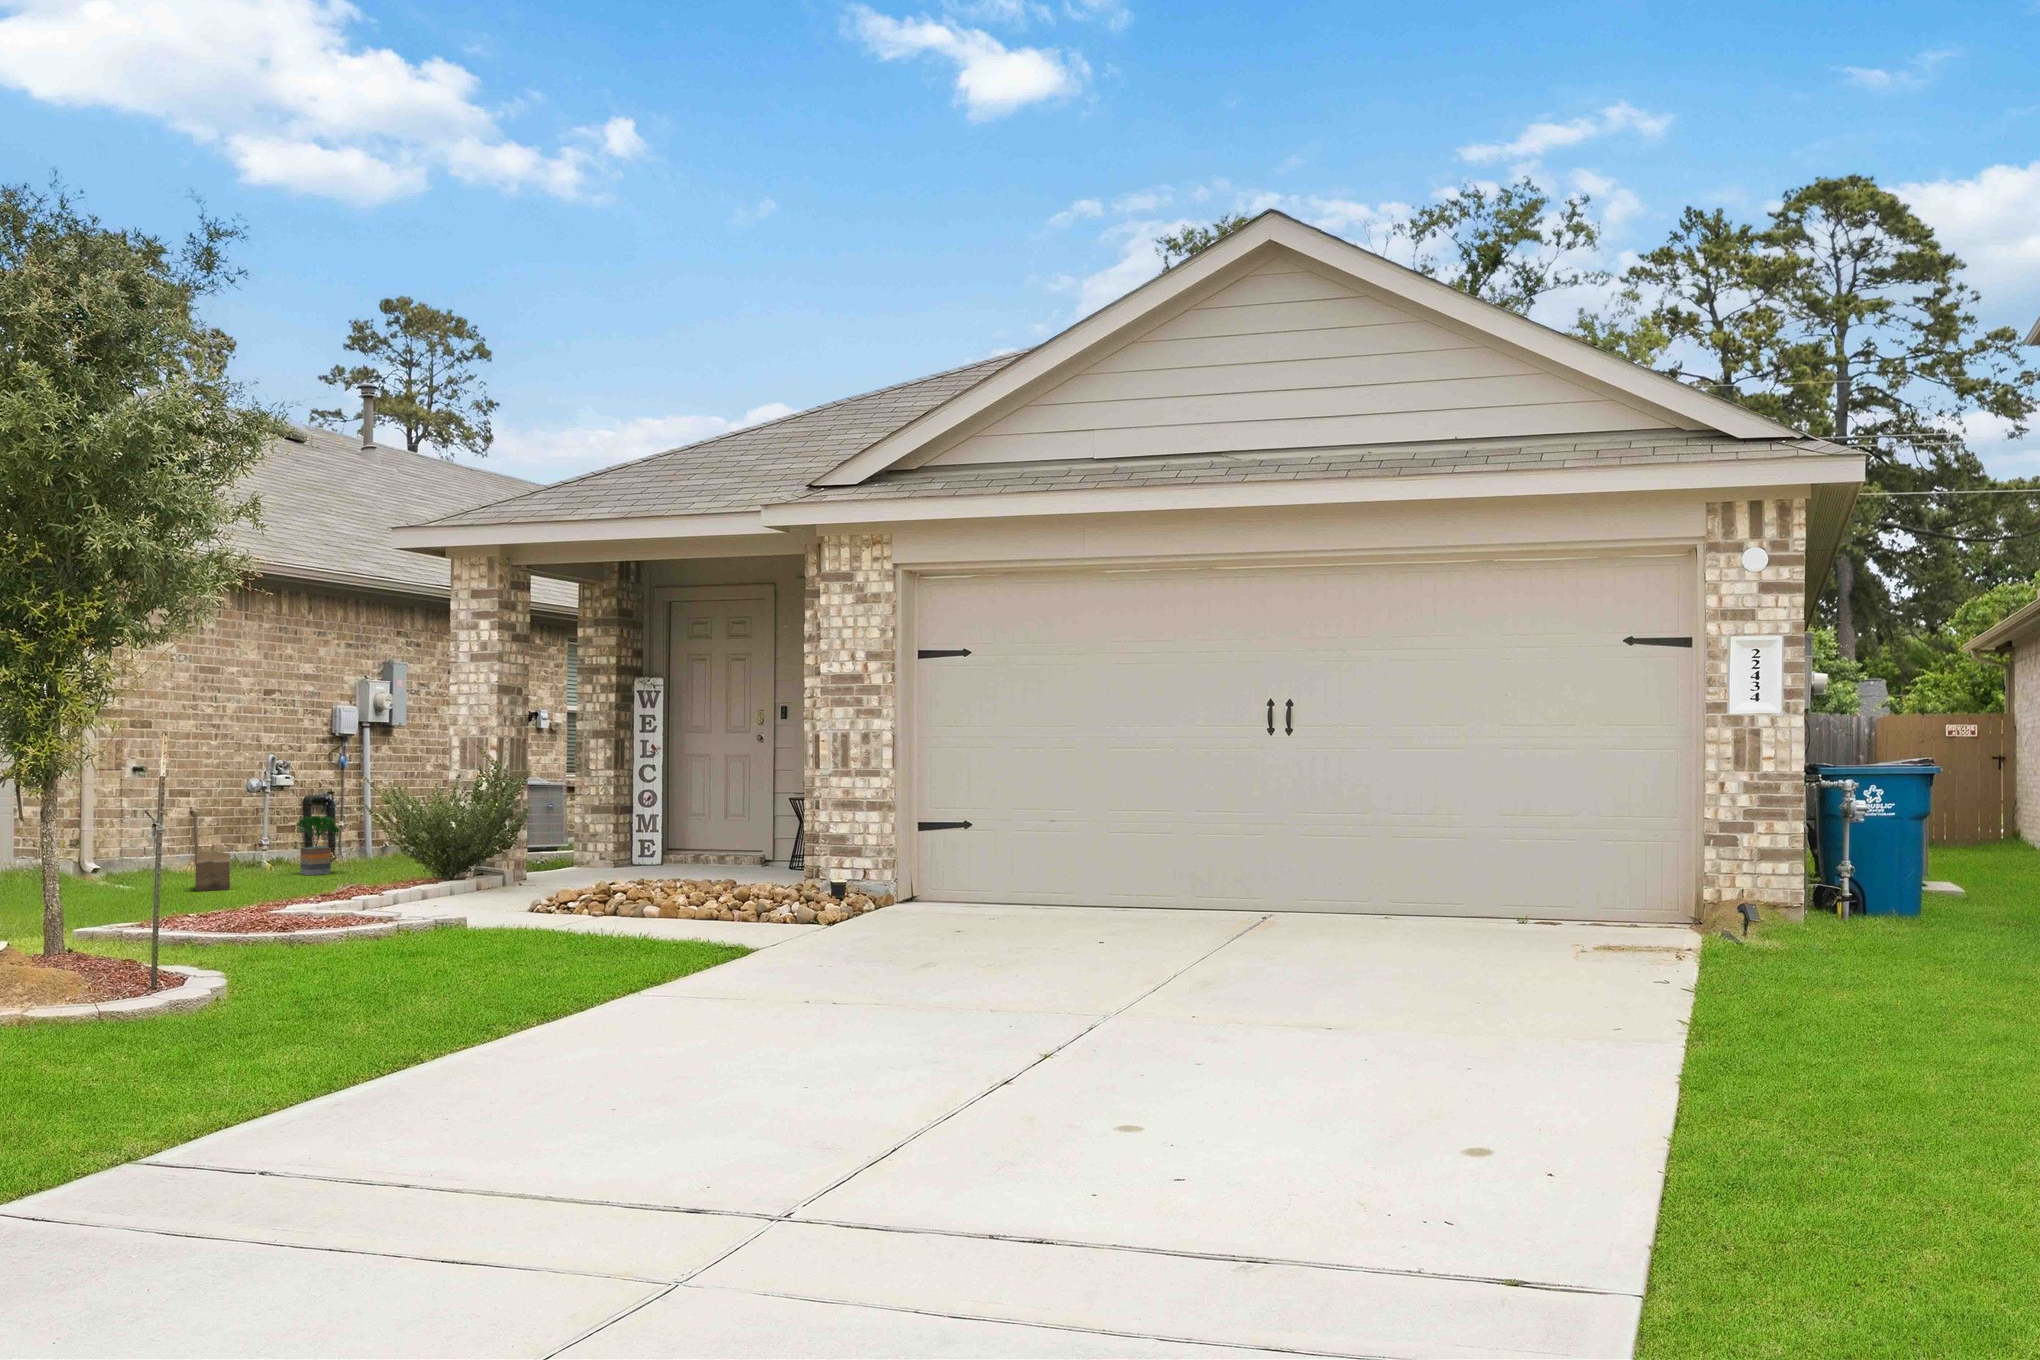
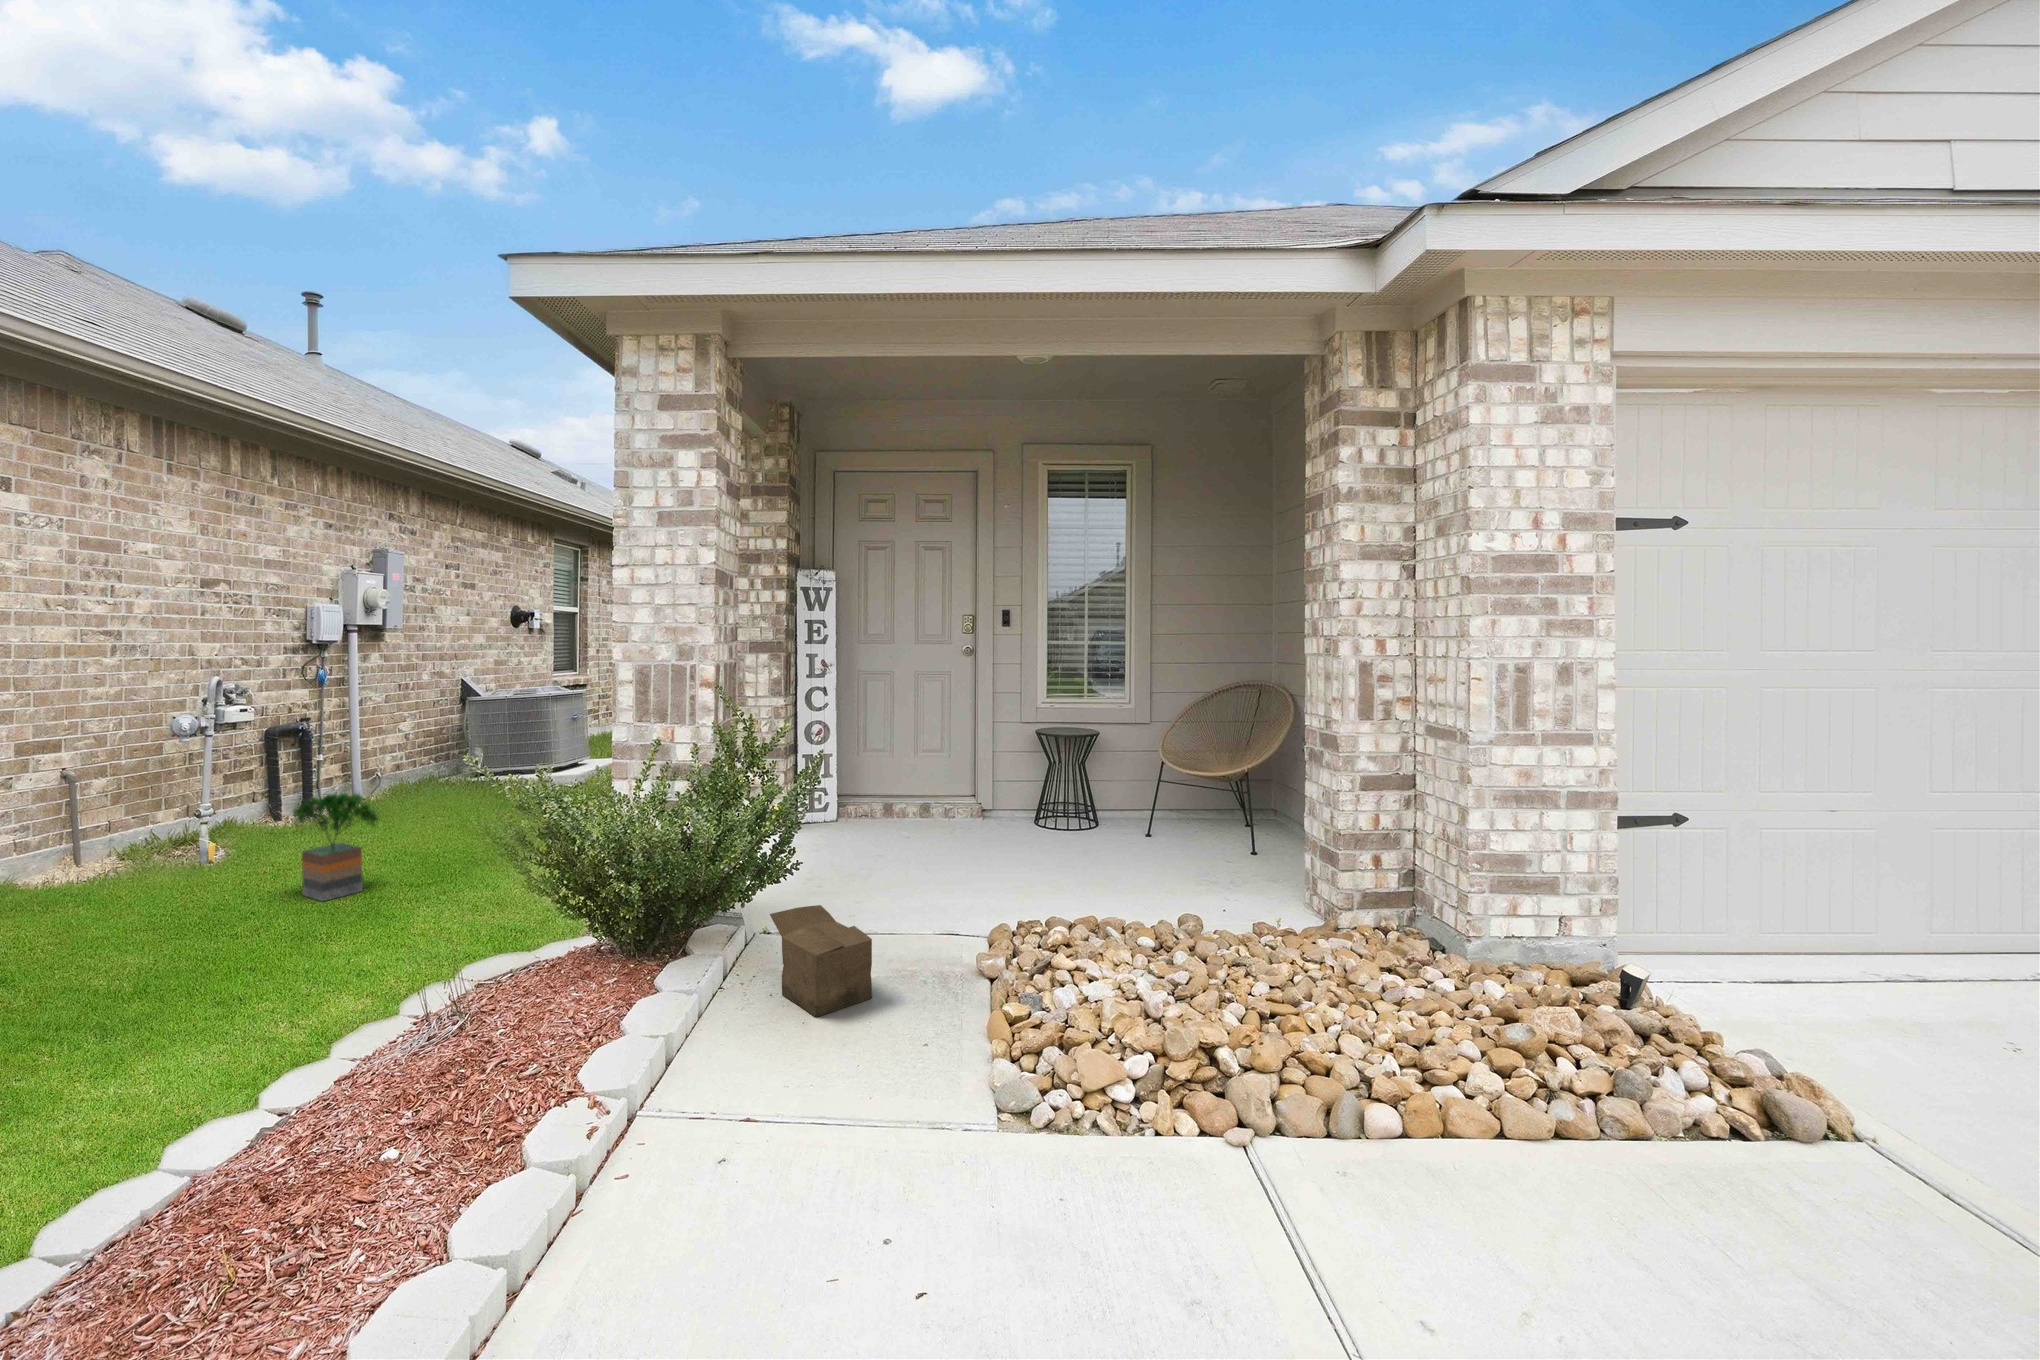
cardboard box: present [195,852,230,891] -> present [770,905,872,1017]

